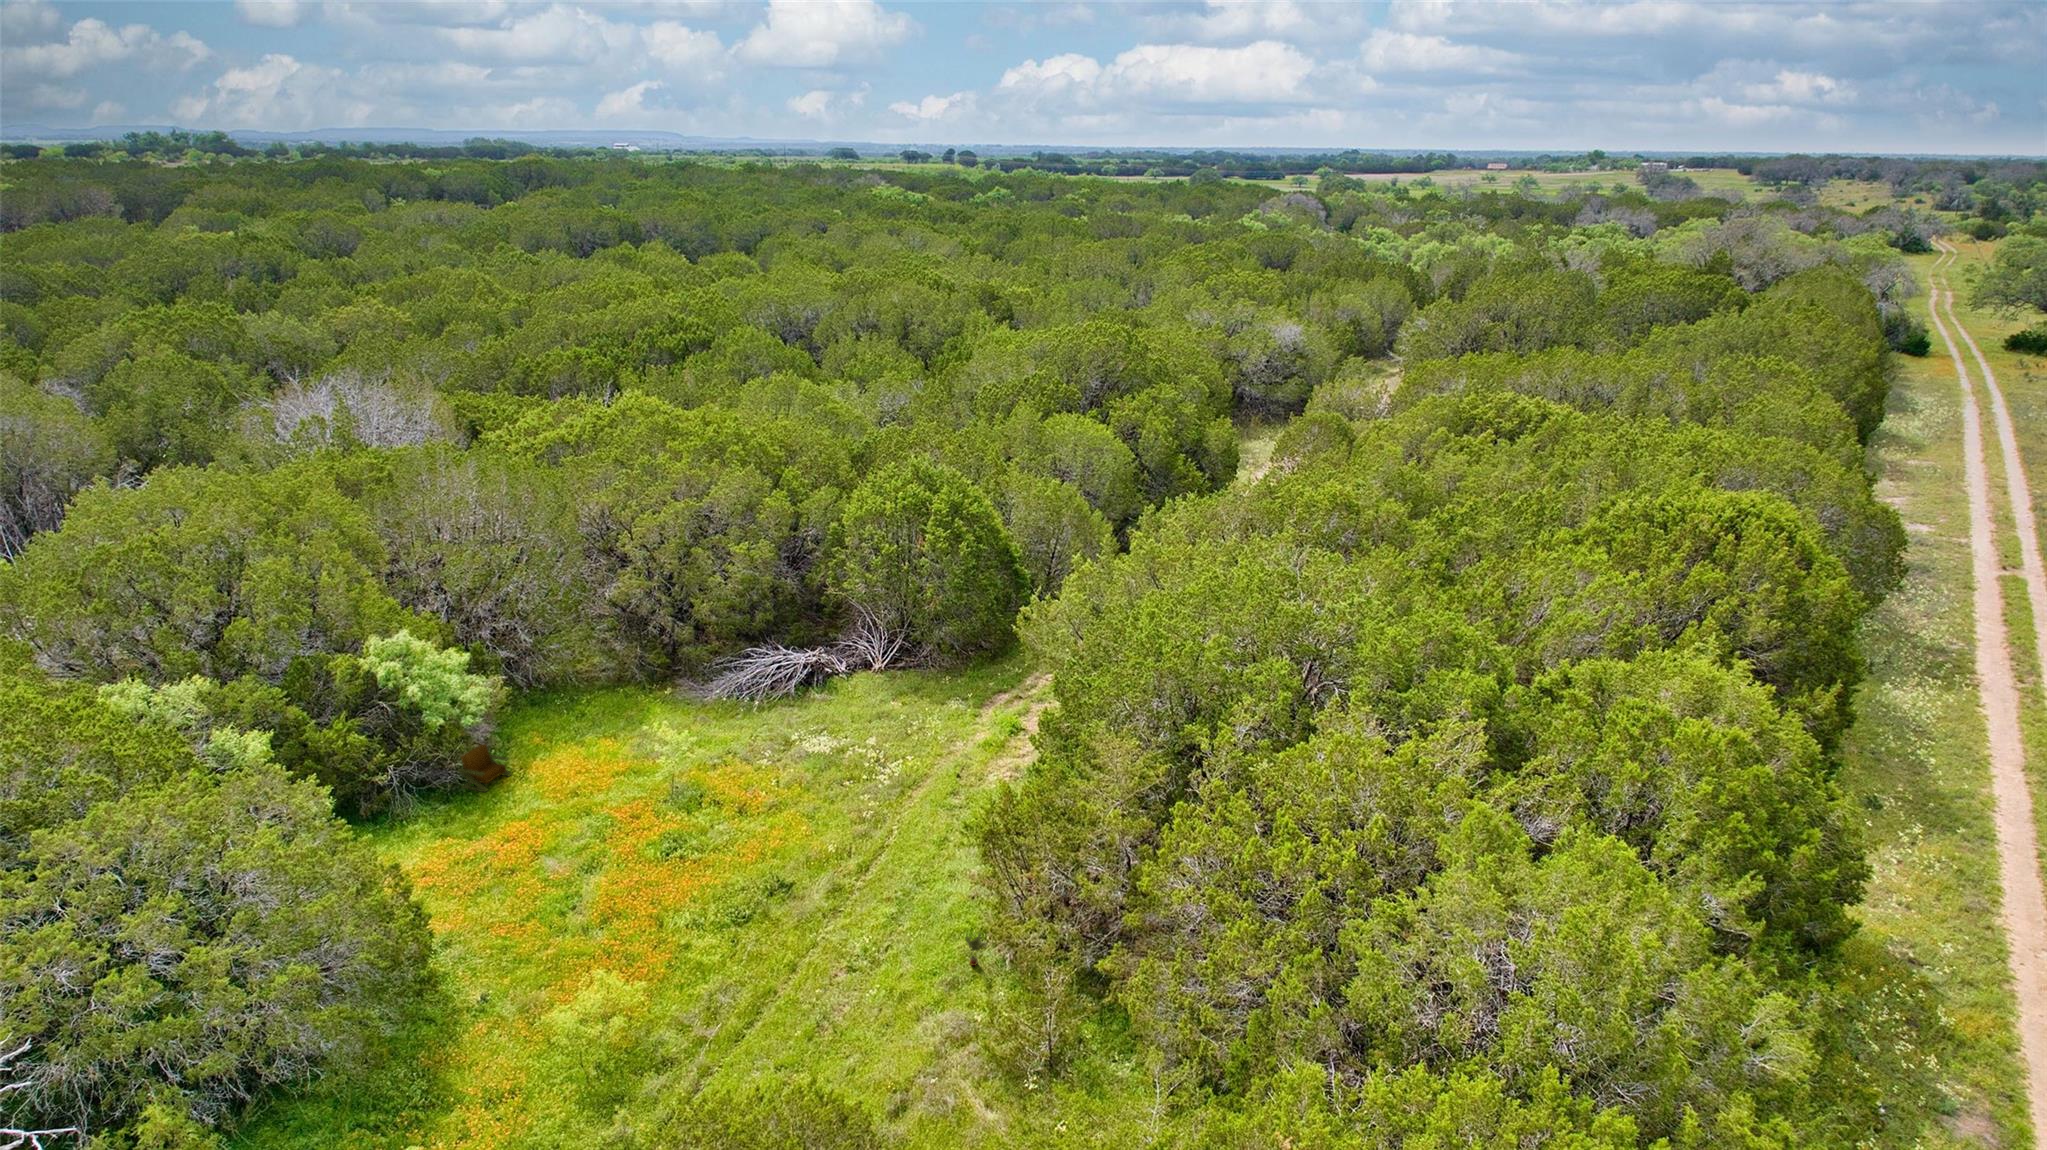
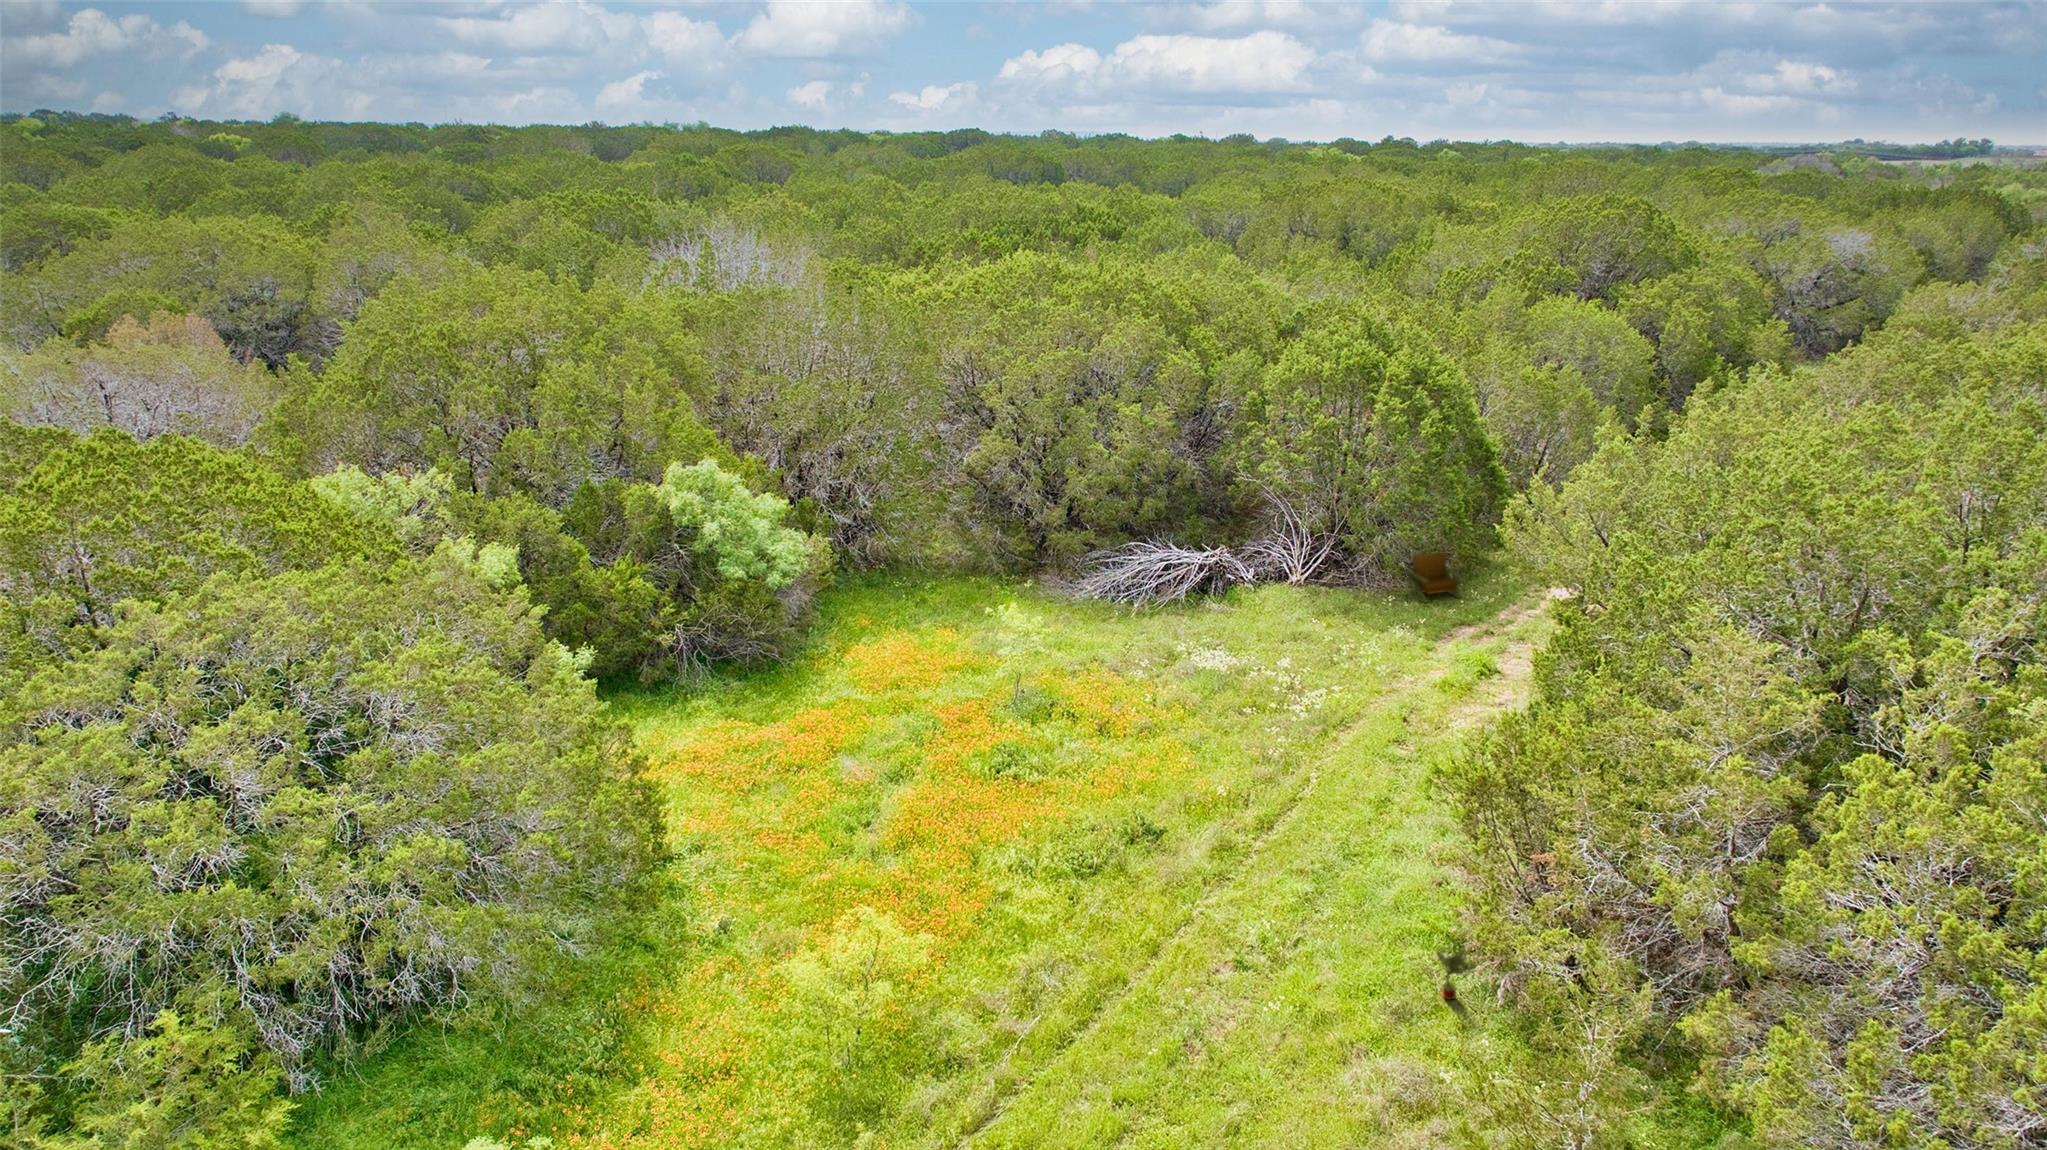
lounge chair: present [458,744,511,792] -> present [1406,552,1463,603]

